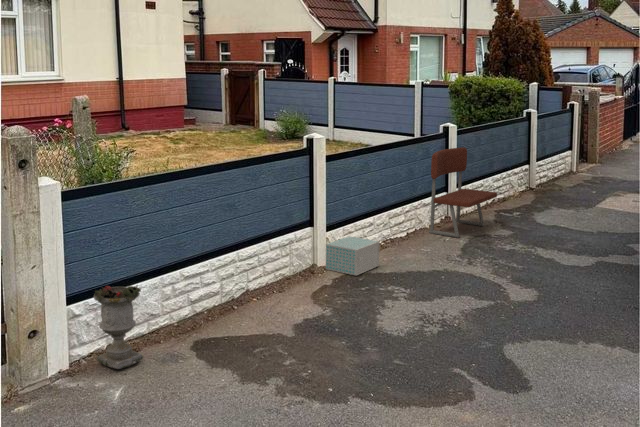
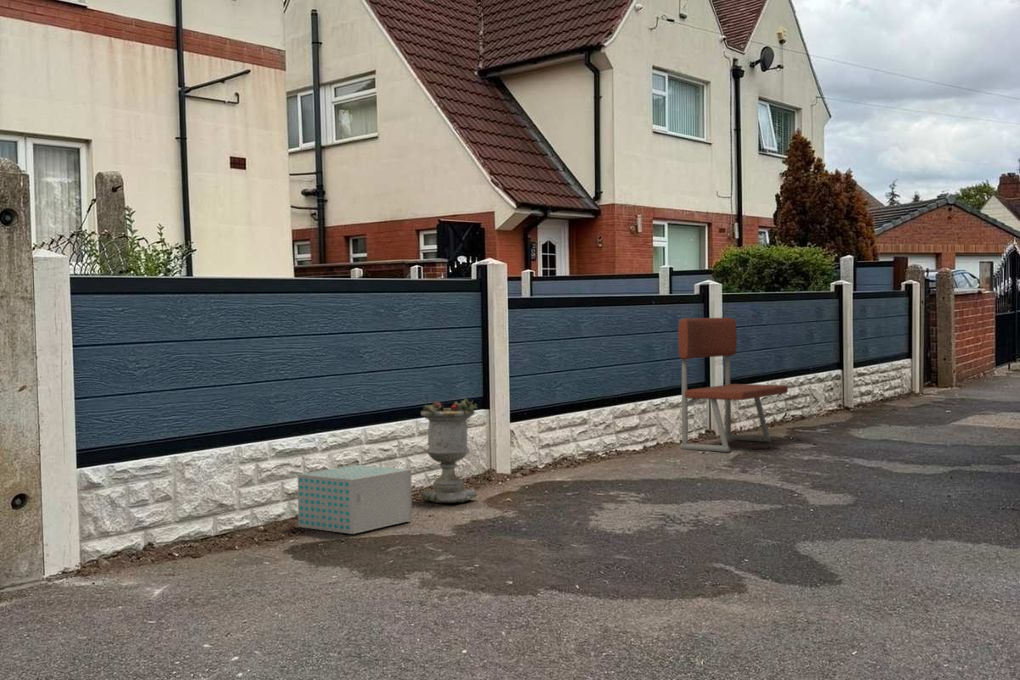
storage box: present [325,236,380,275] -> present [298,465,412,534]
planter: present [94,285,143,369] -> present [421,399,477,503]

